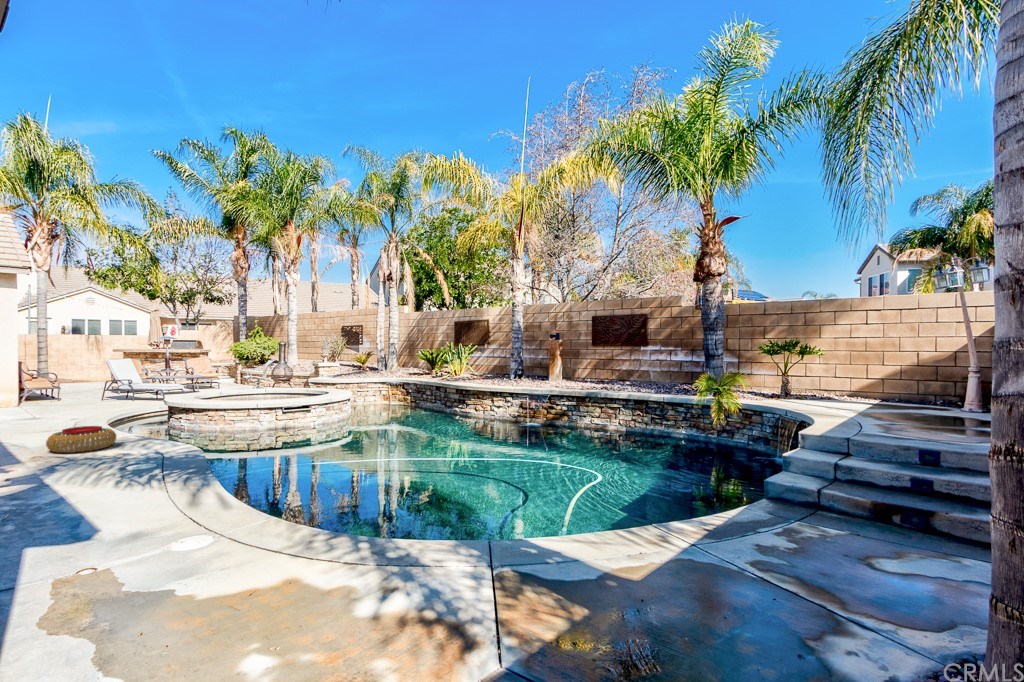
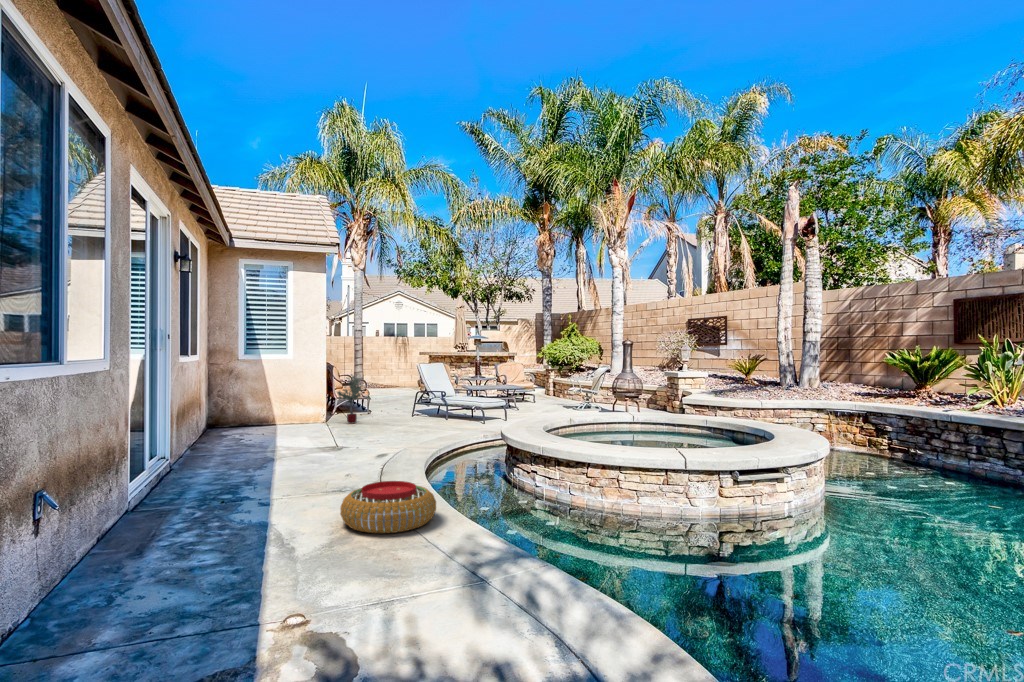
potted tree: none [24,367,52,407] -> present [337,374,362,423]

